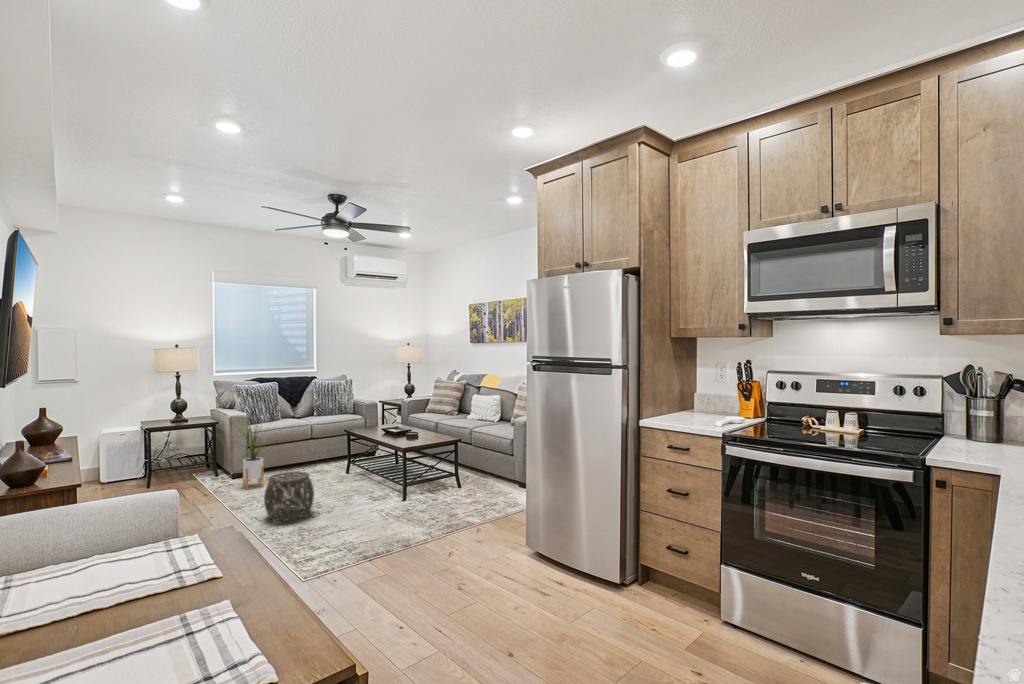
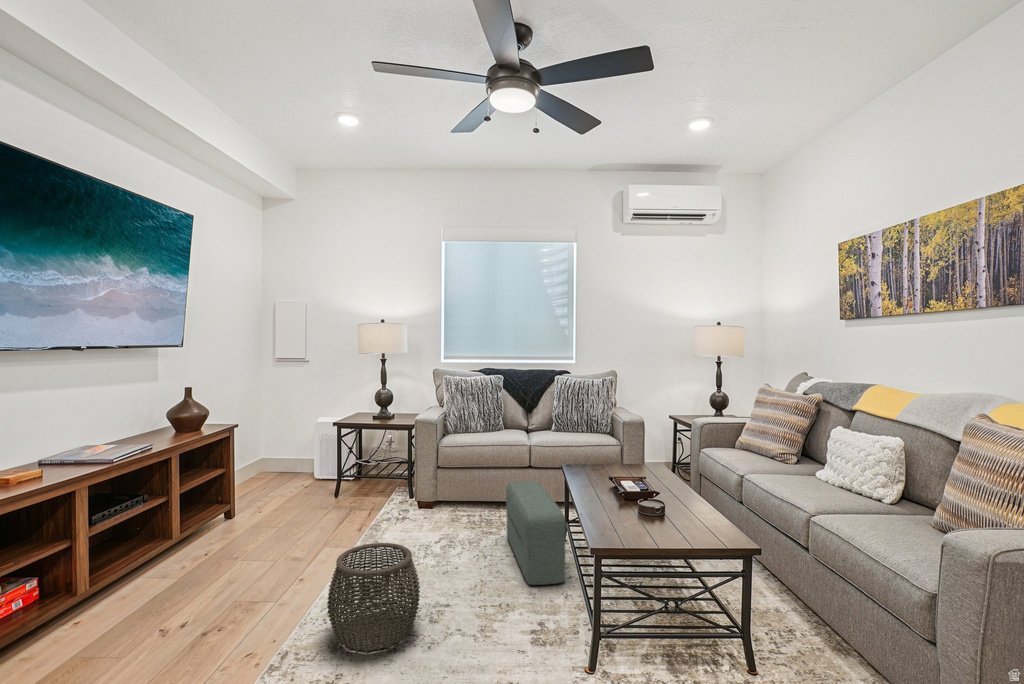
house plant: present [243,421,264,489] -> none [383,421,448,540]
pouf: none [312,441,365,488] -> present [506,481,566,585]

